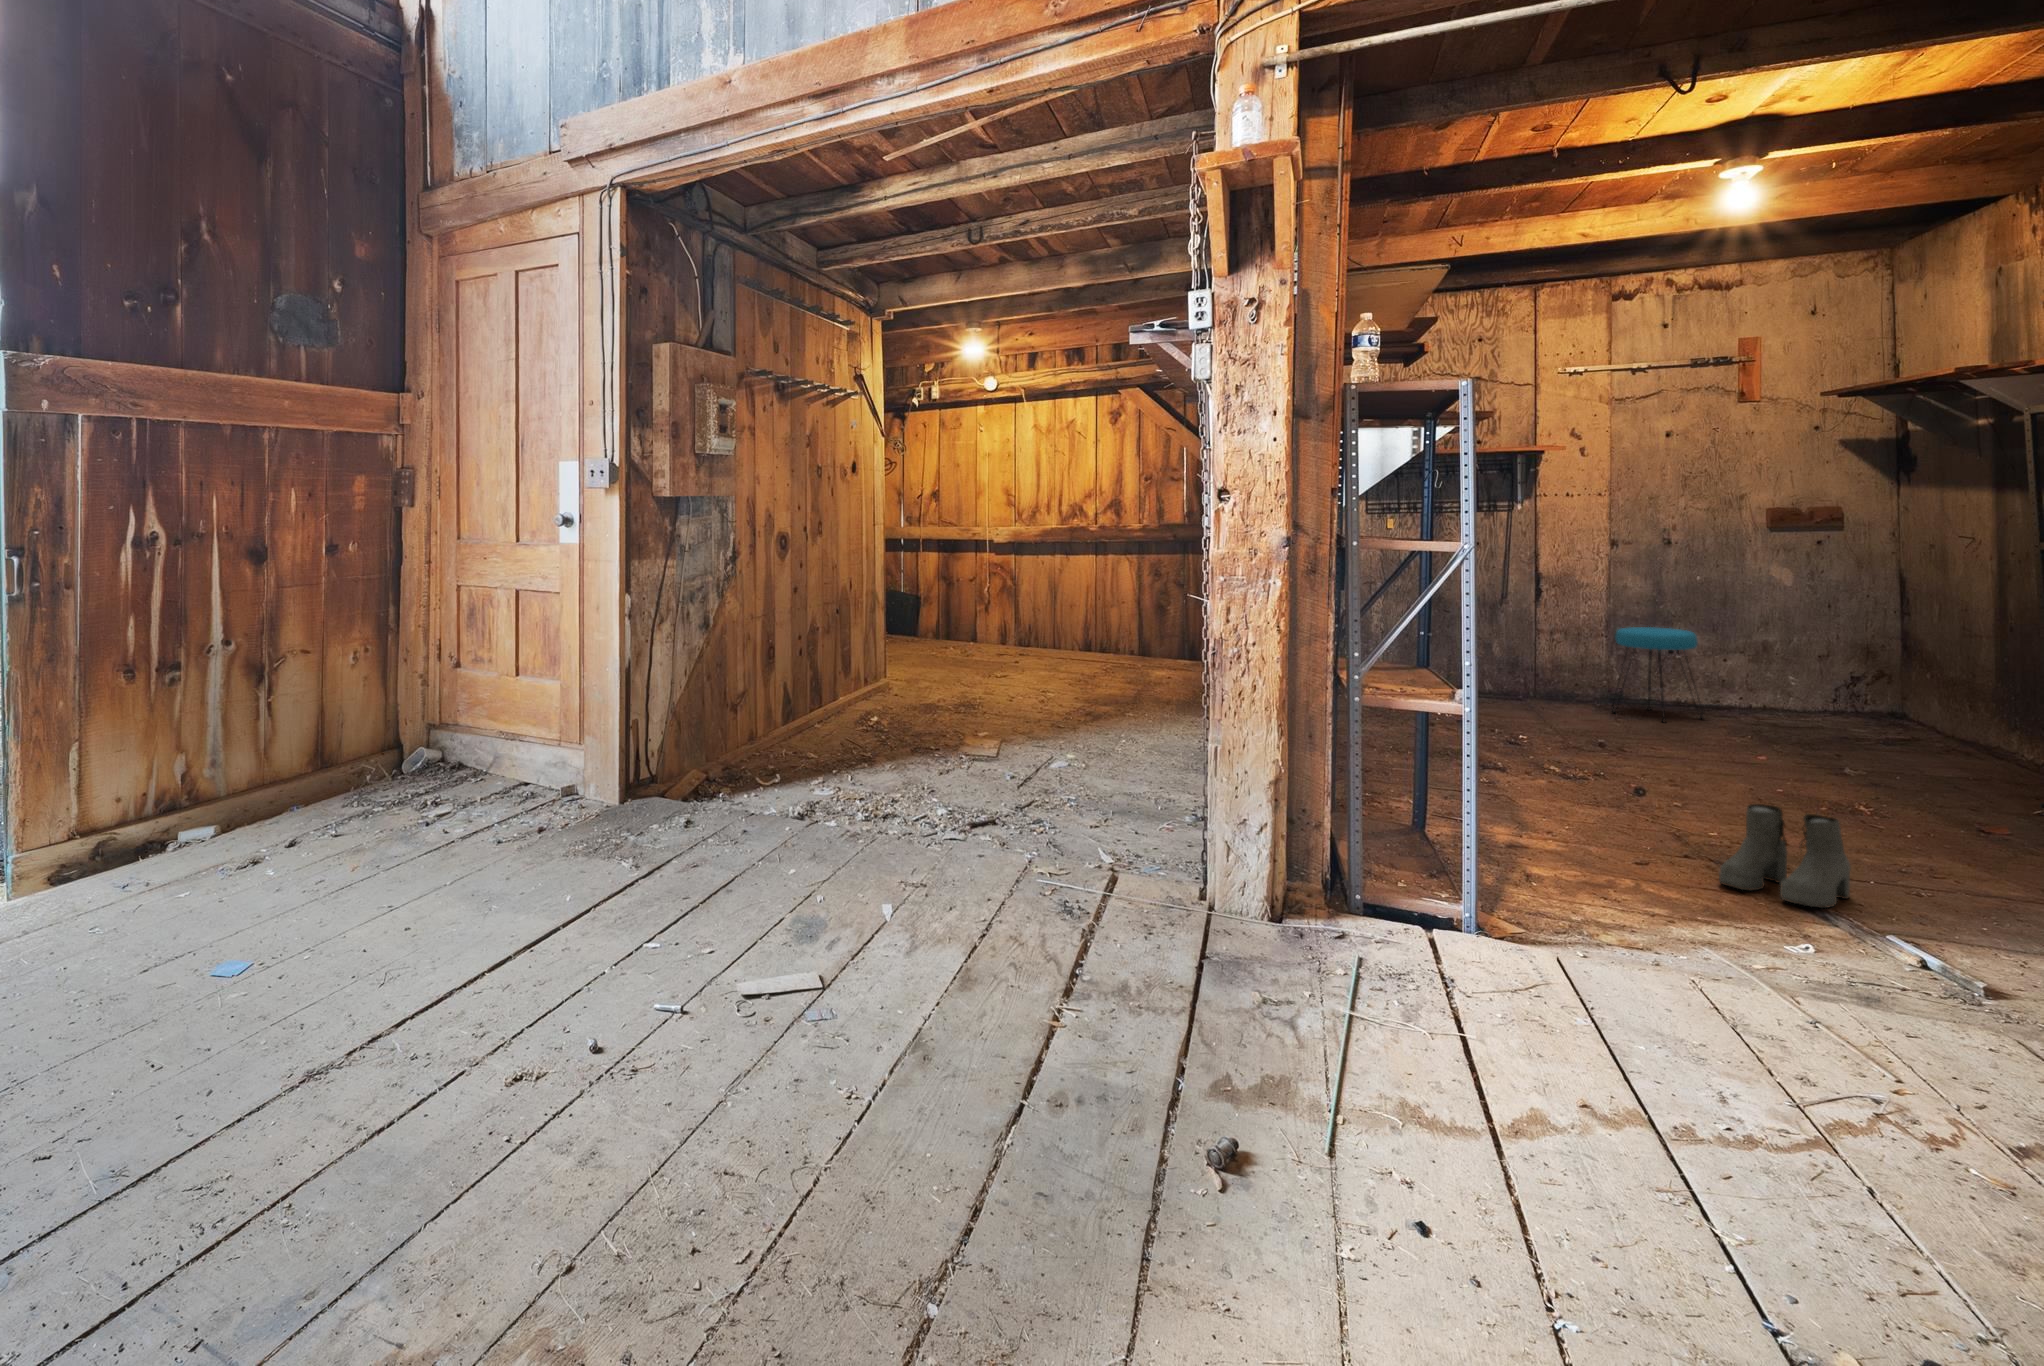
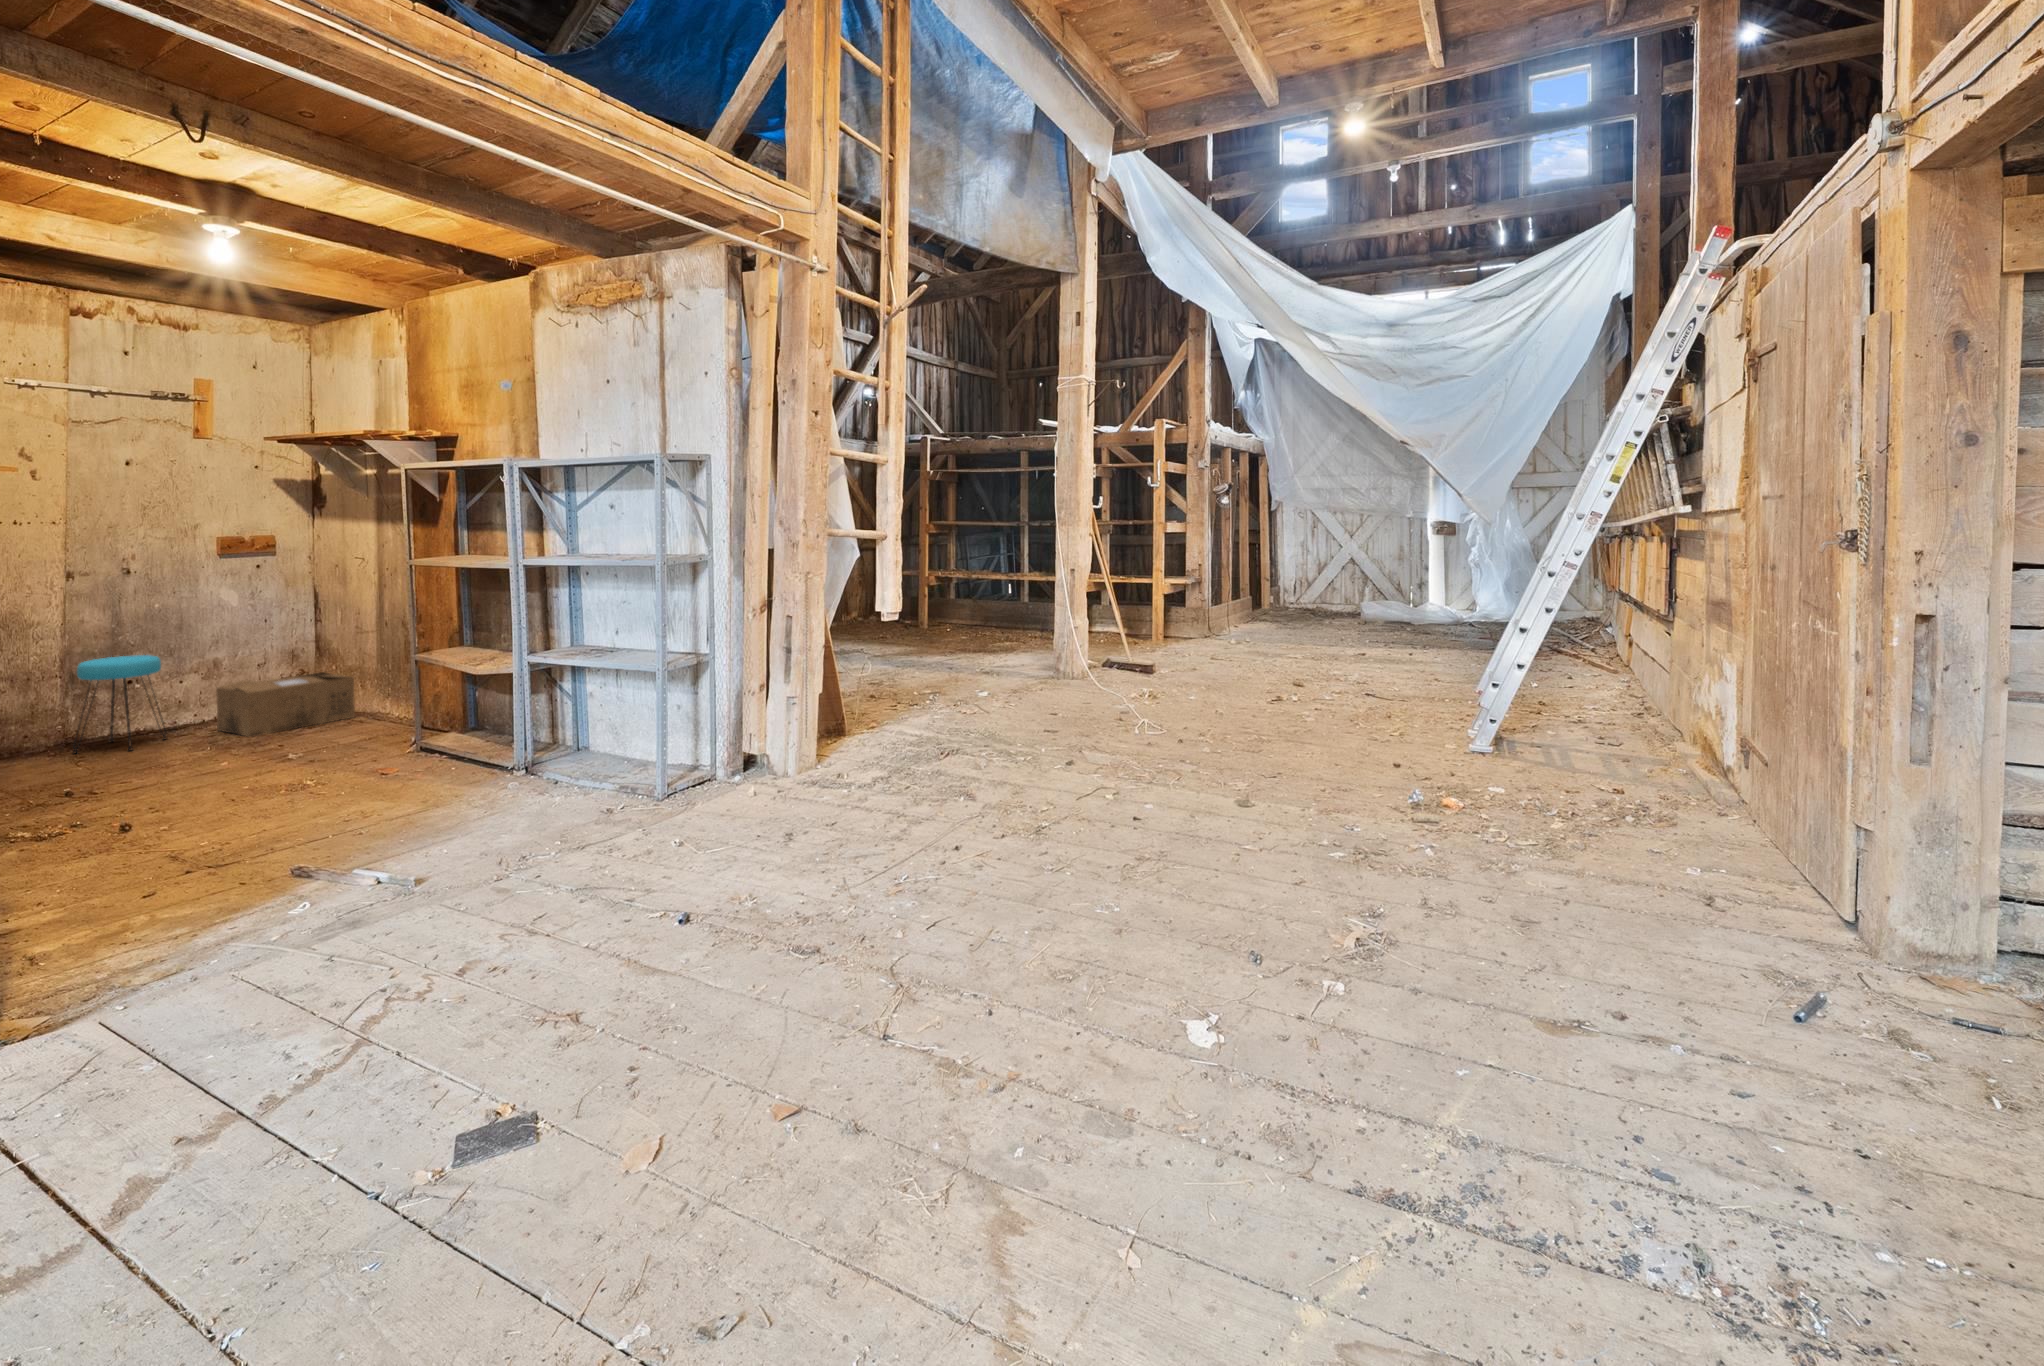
cardboard box: none [1761,673,1964,749] -> present [216,672,355,737]
boots: present [1719,804,1851,908] -> none [228,790,322,879]

